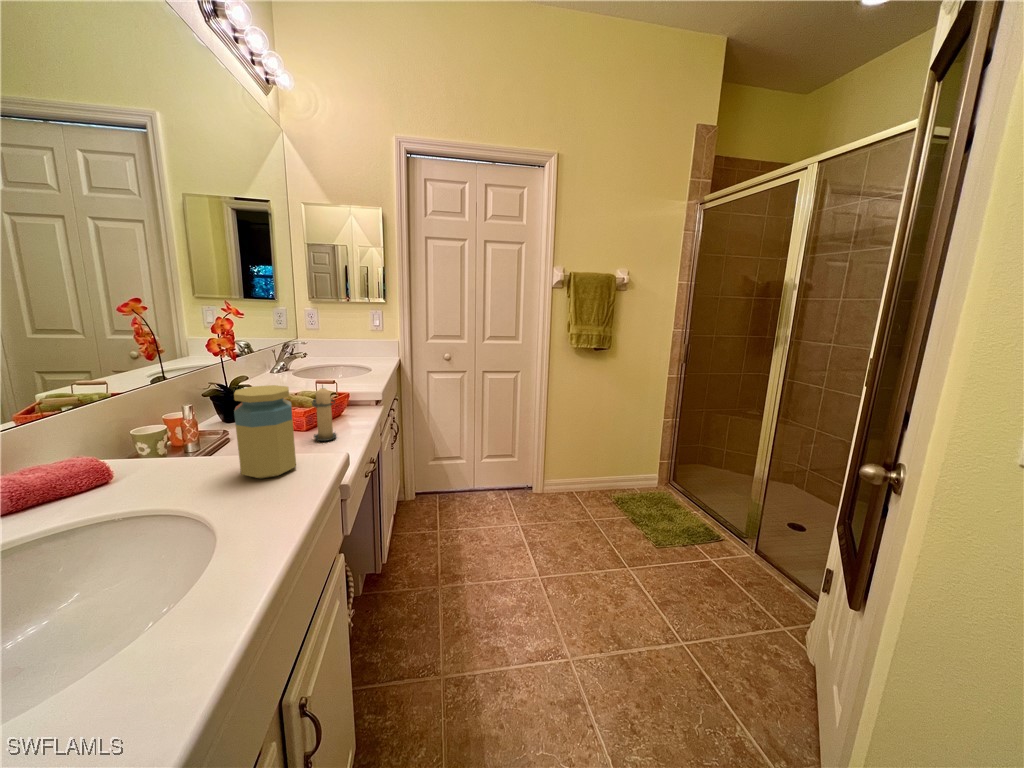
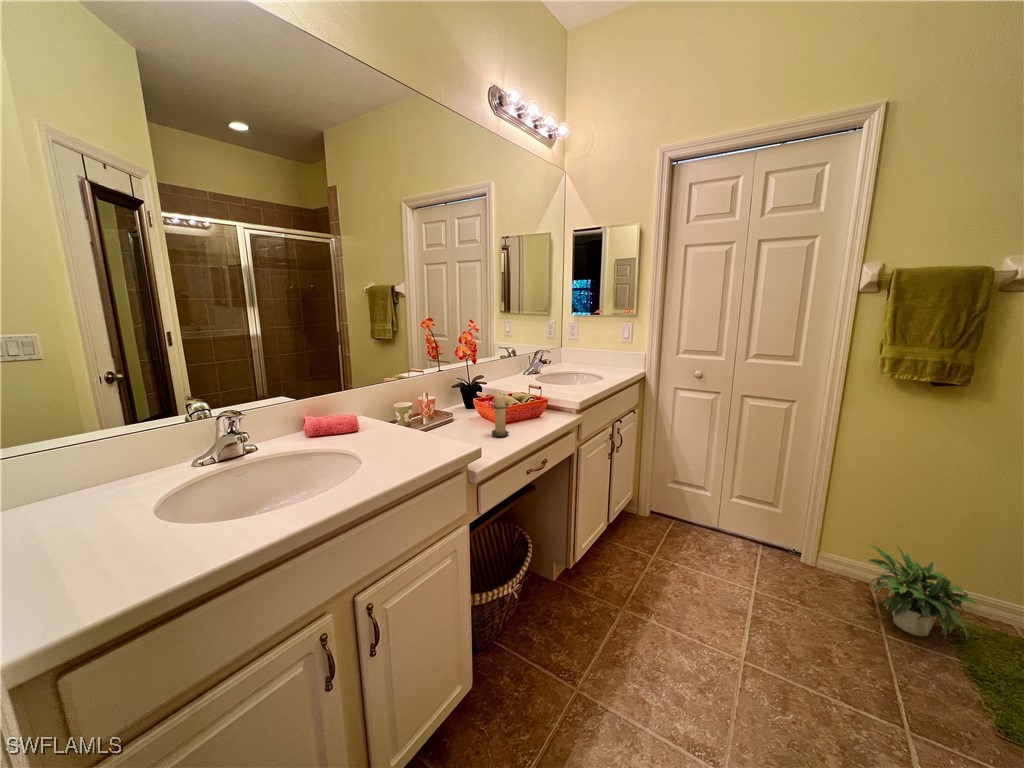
jar: present [234,385,296,478] -> none [398,388,436,453]
potted plant: none [563,459,628,512] -> present [851,545,980,639]

